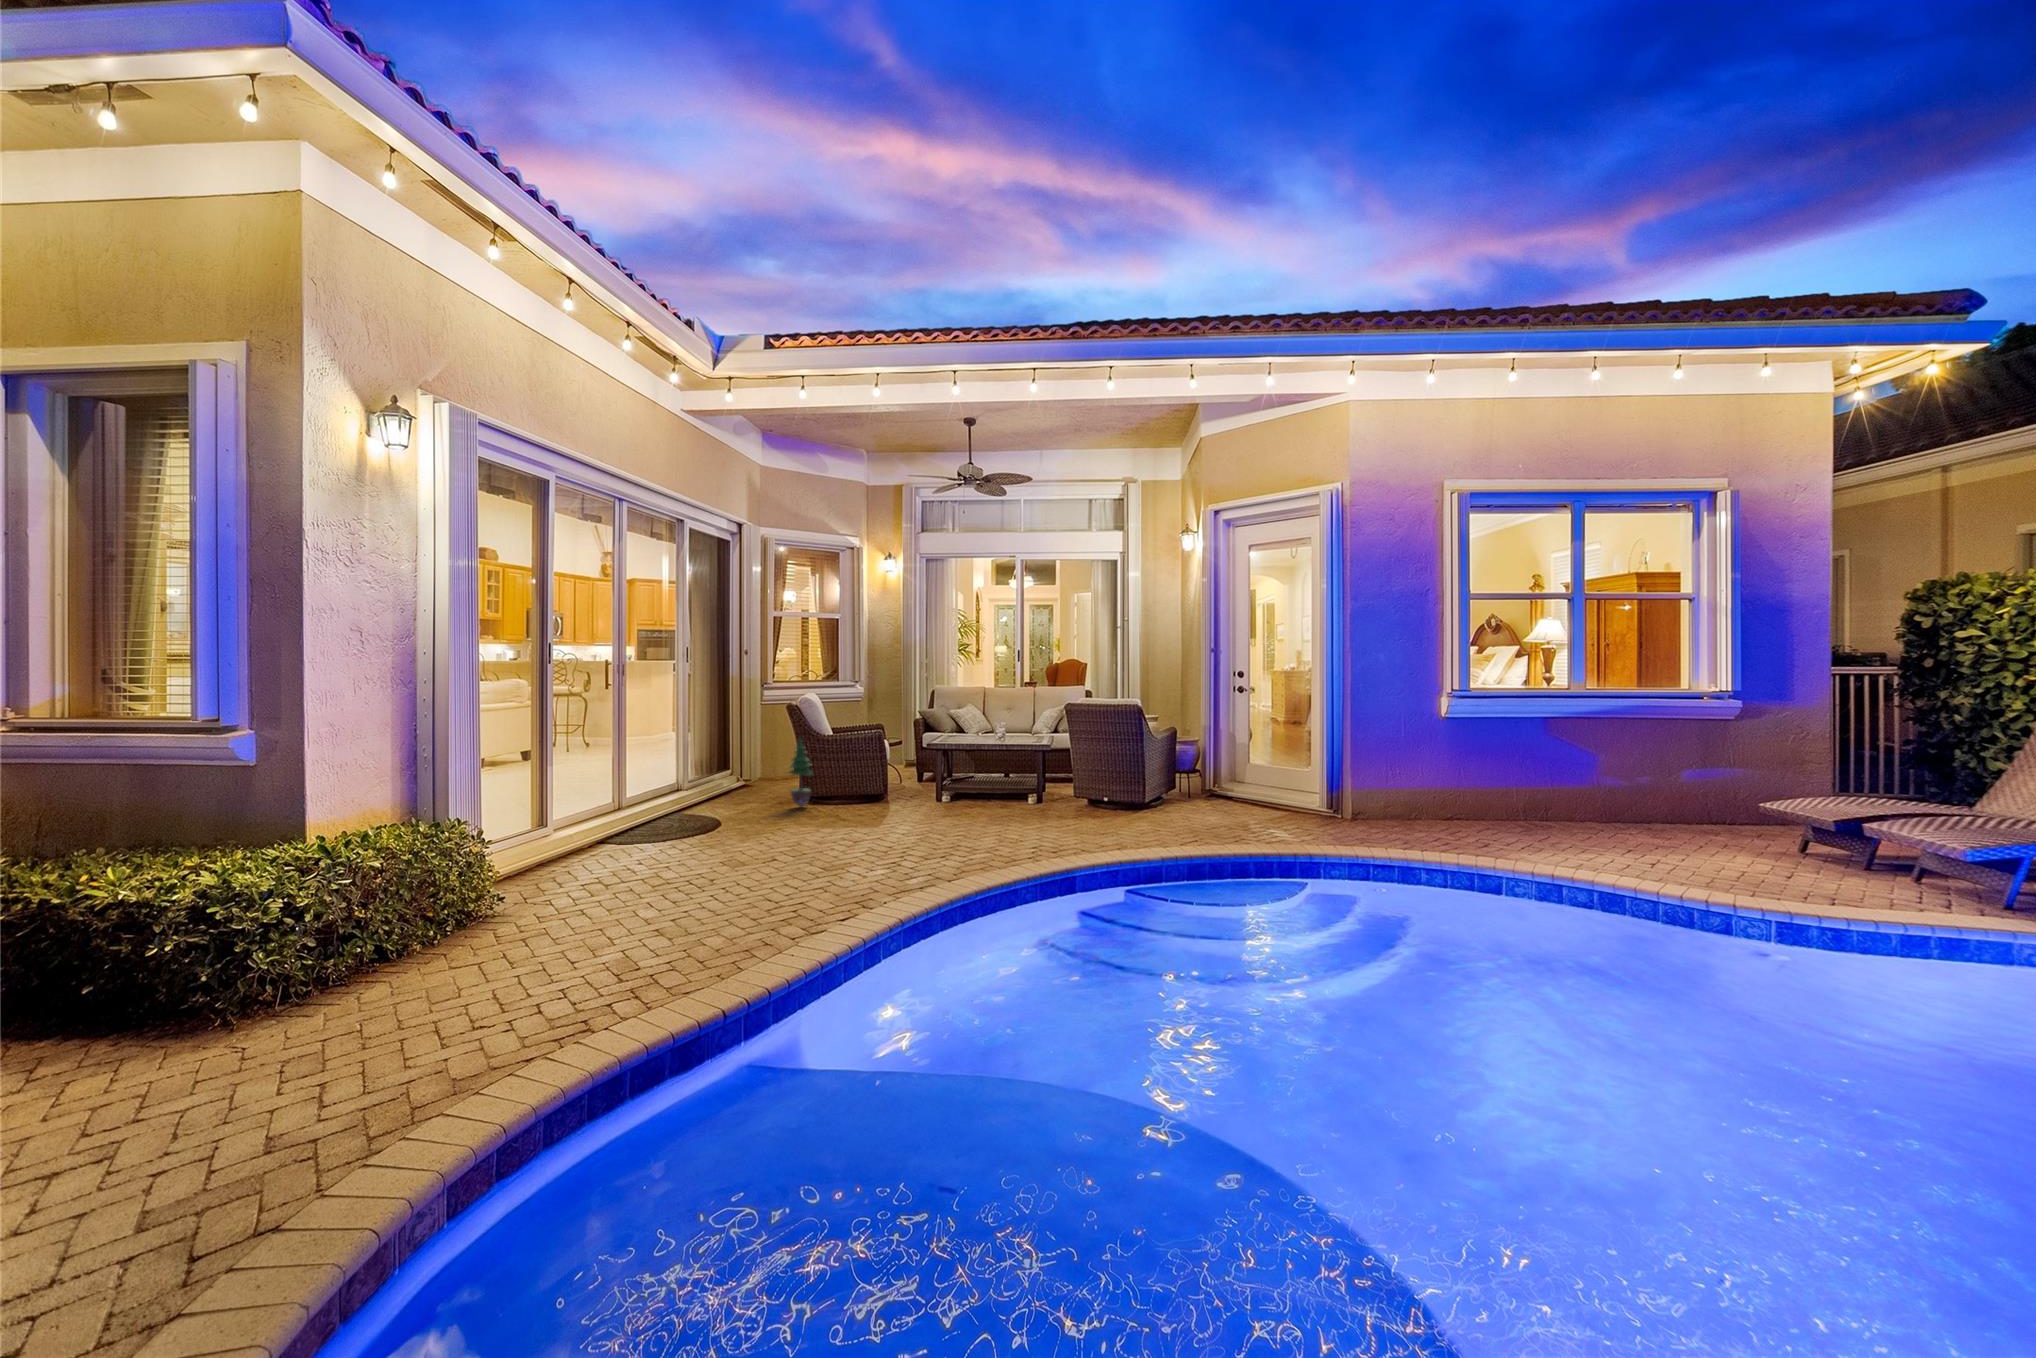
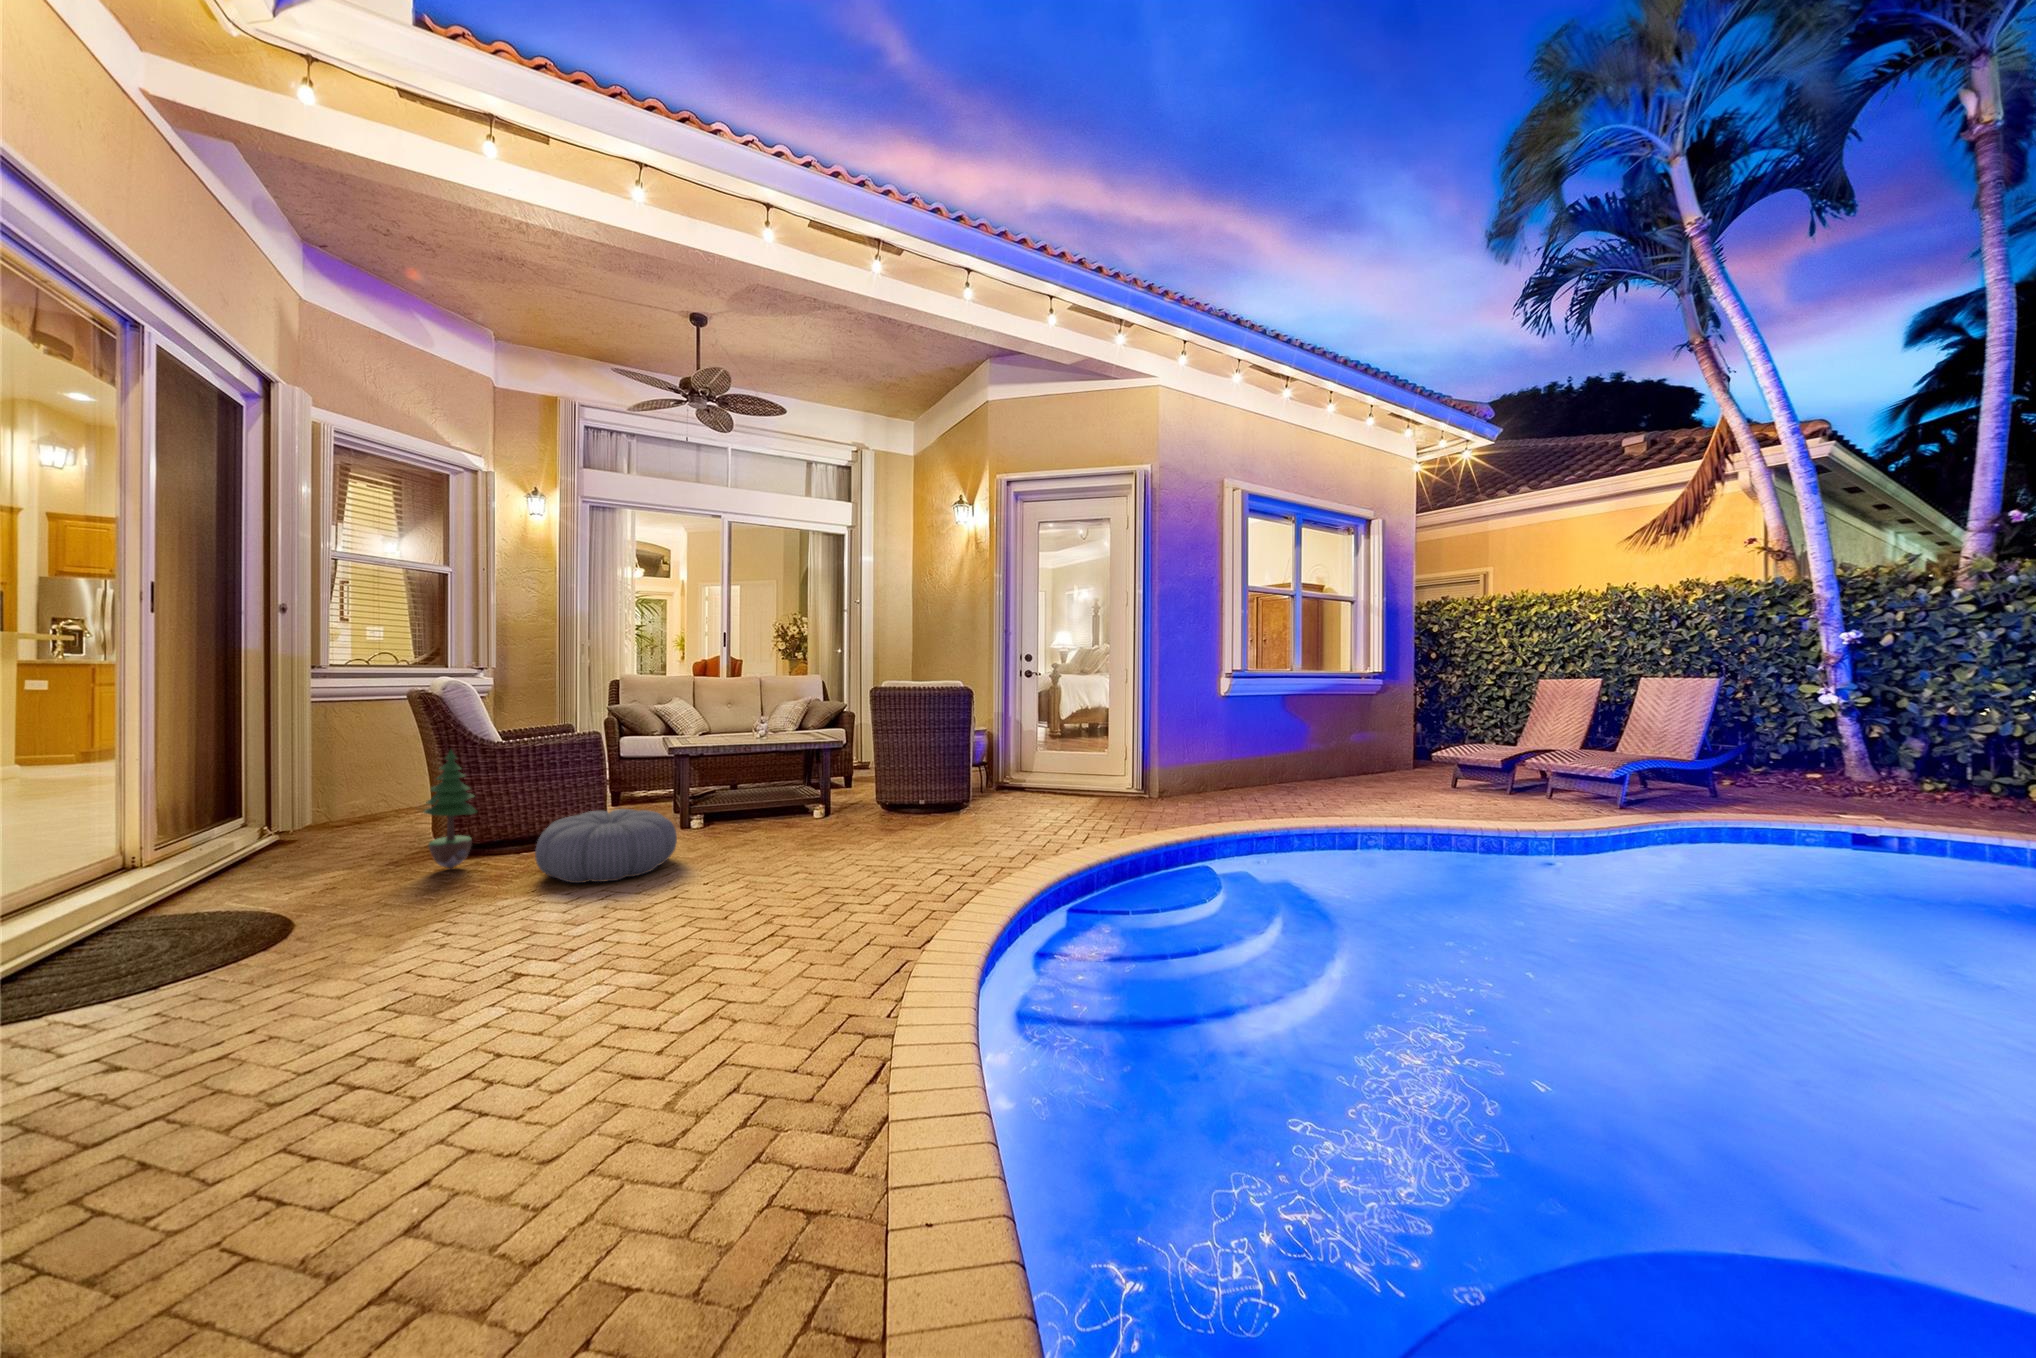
pouf: none [829,779,907,821] -> present [535,809,677,883]

